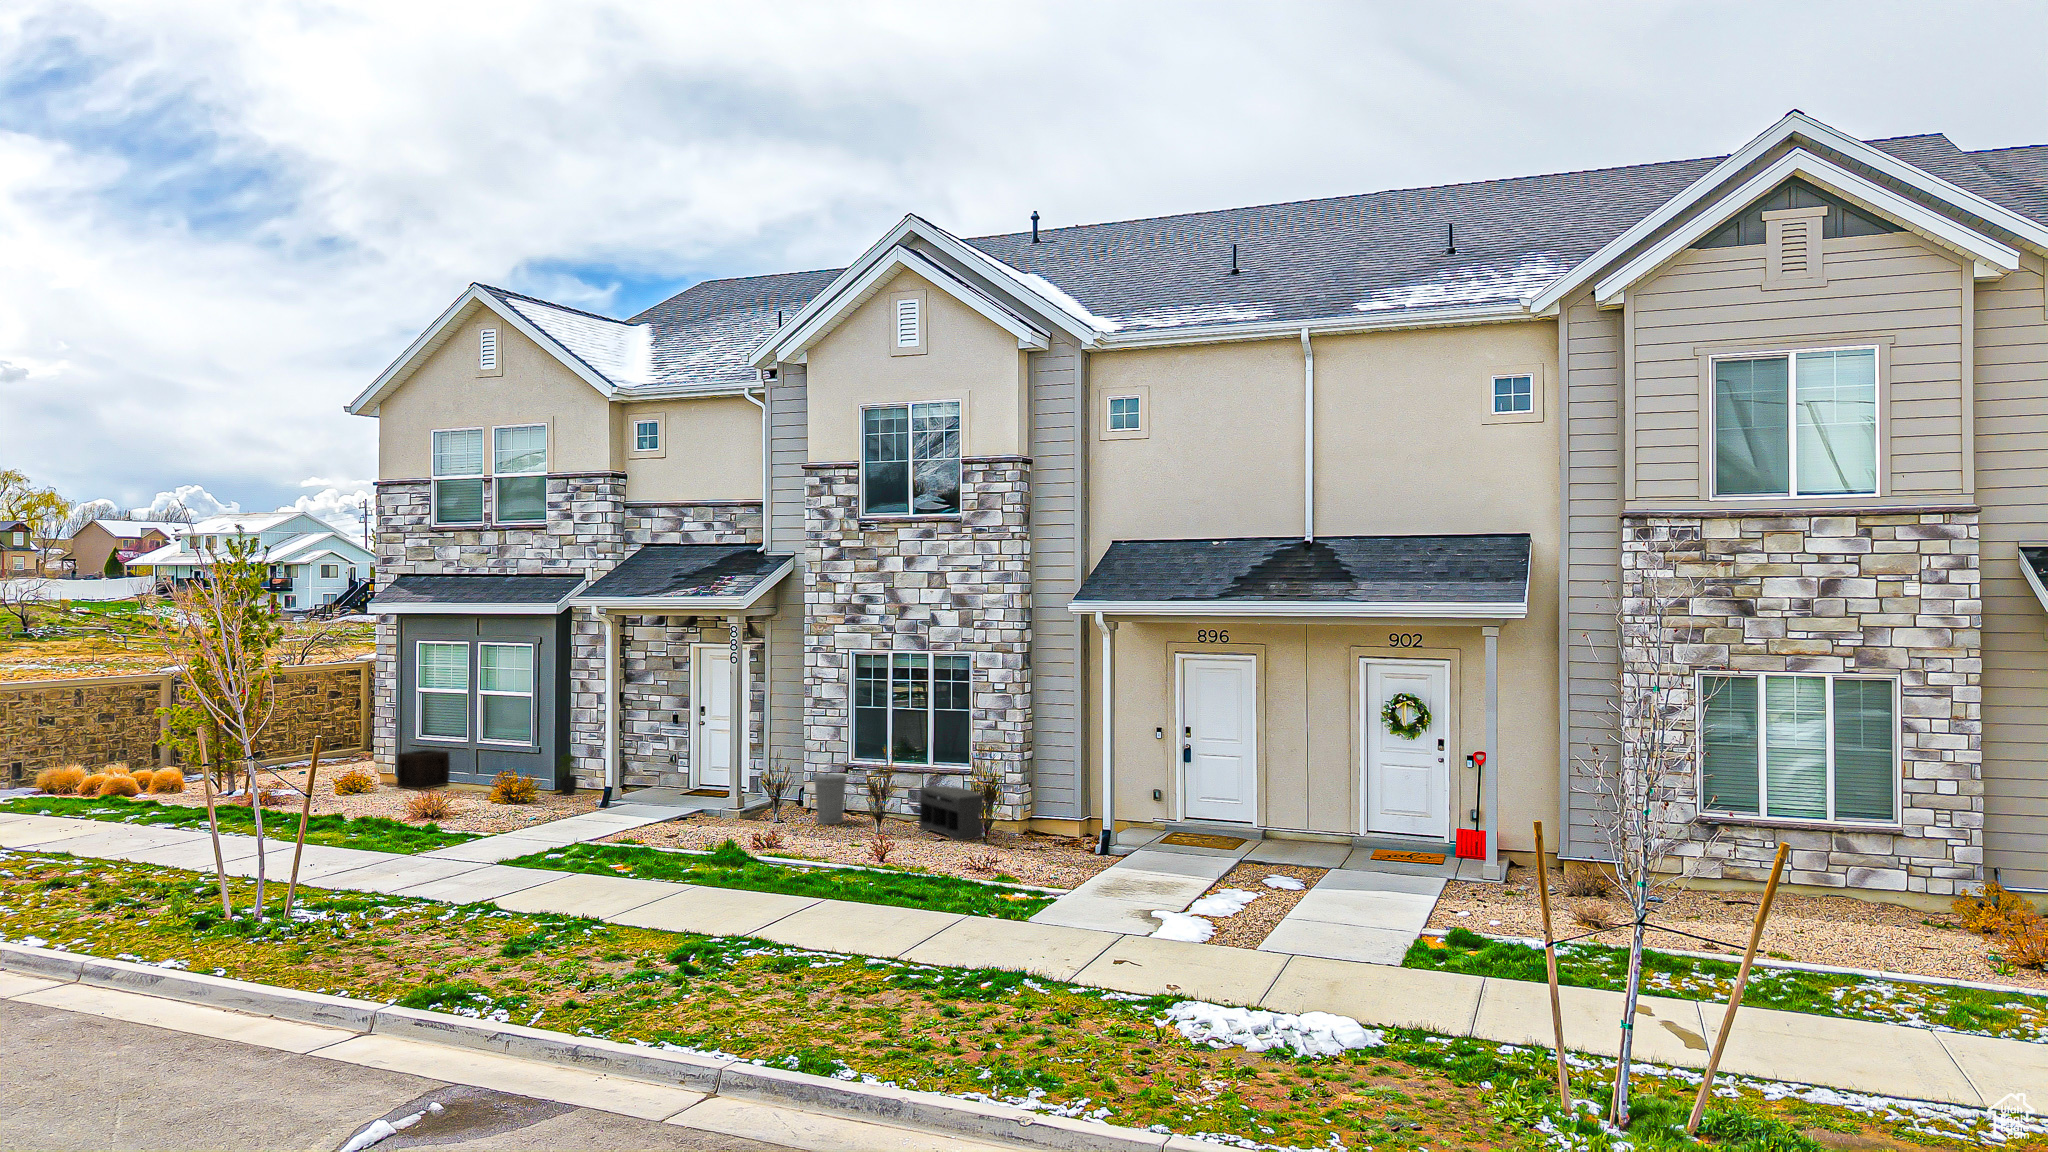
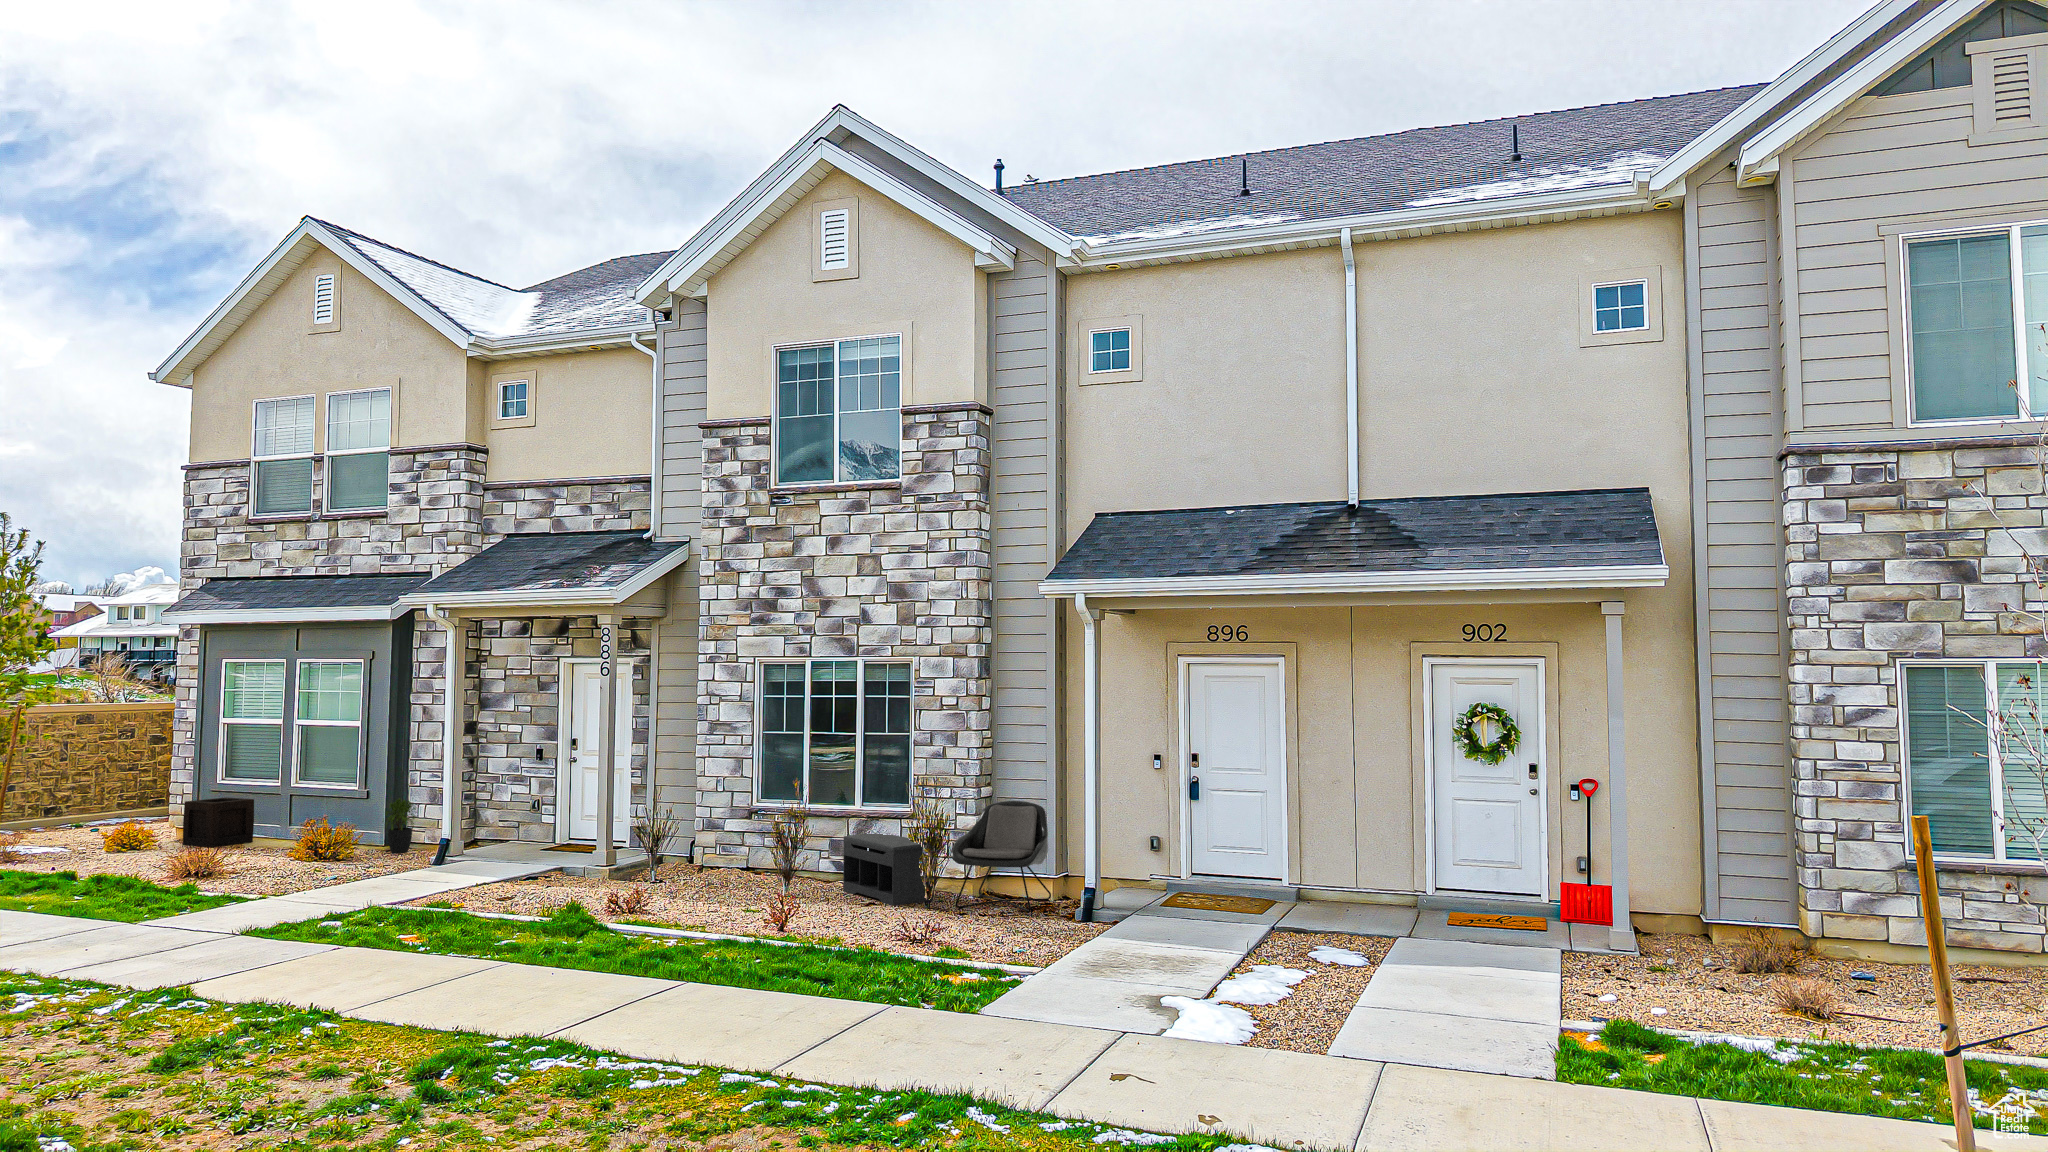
lounge chair: none [1002,762,1077,848] -> present [951,801,1051,913]
trash can: present [814,773,847,824] -> none [706,819,750,886]

